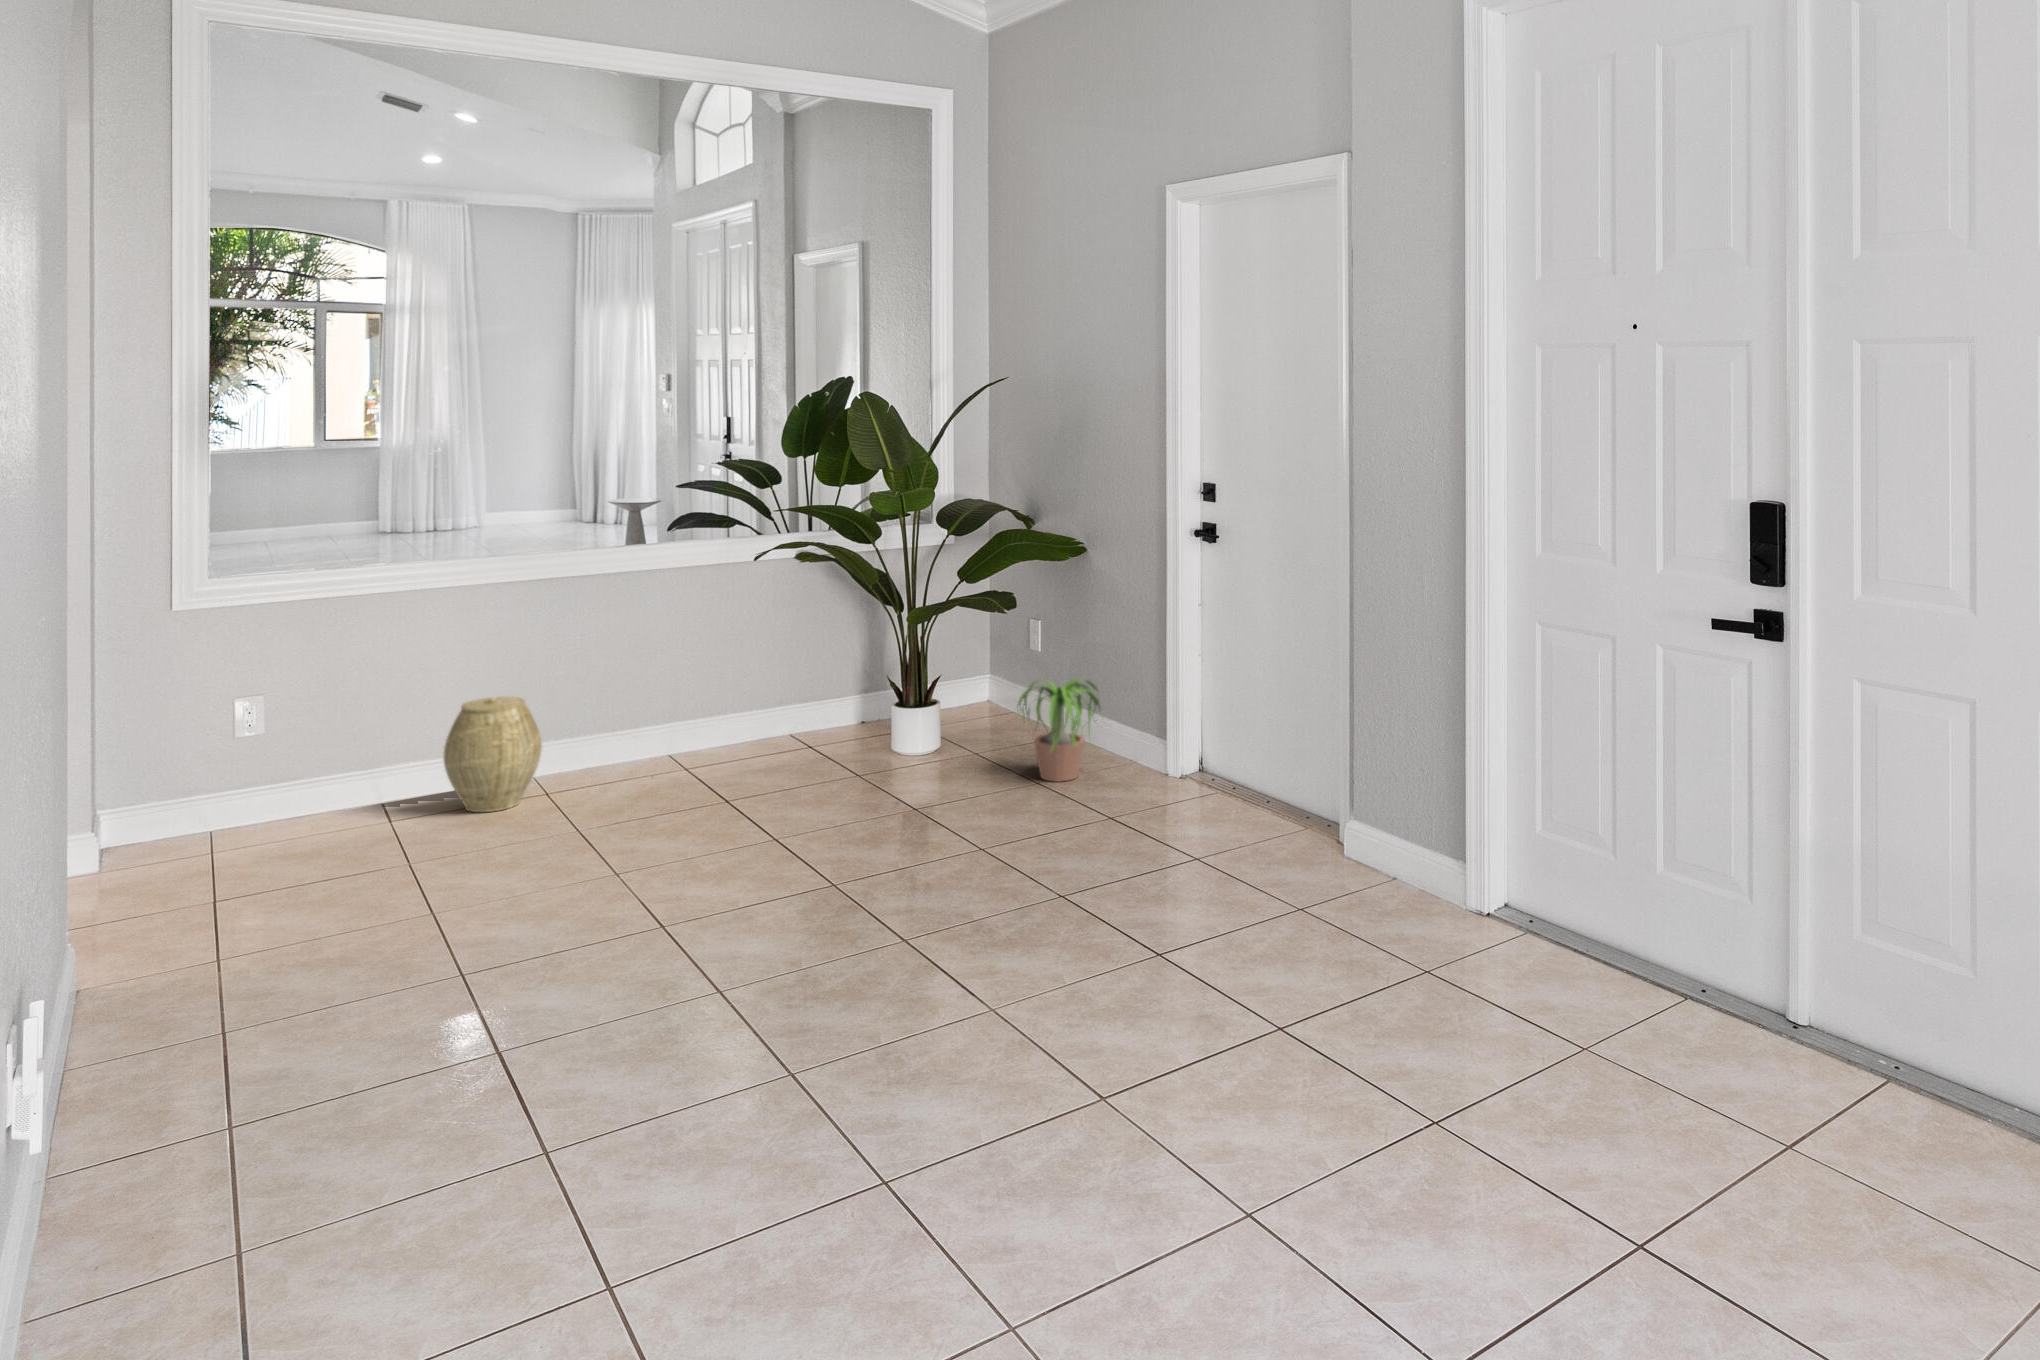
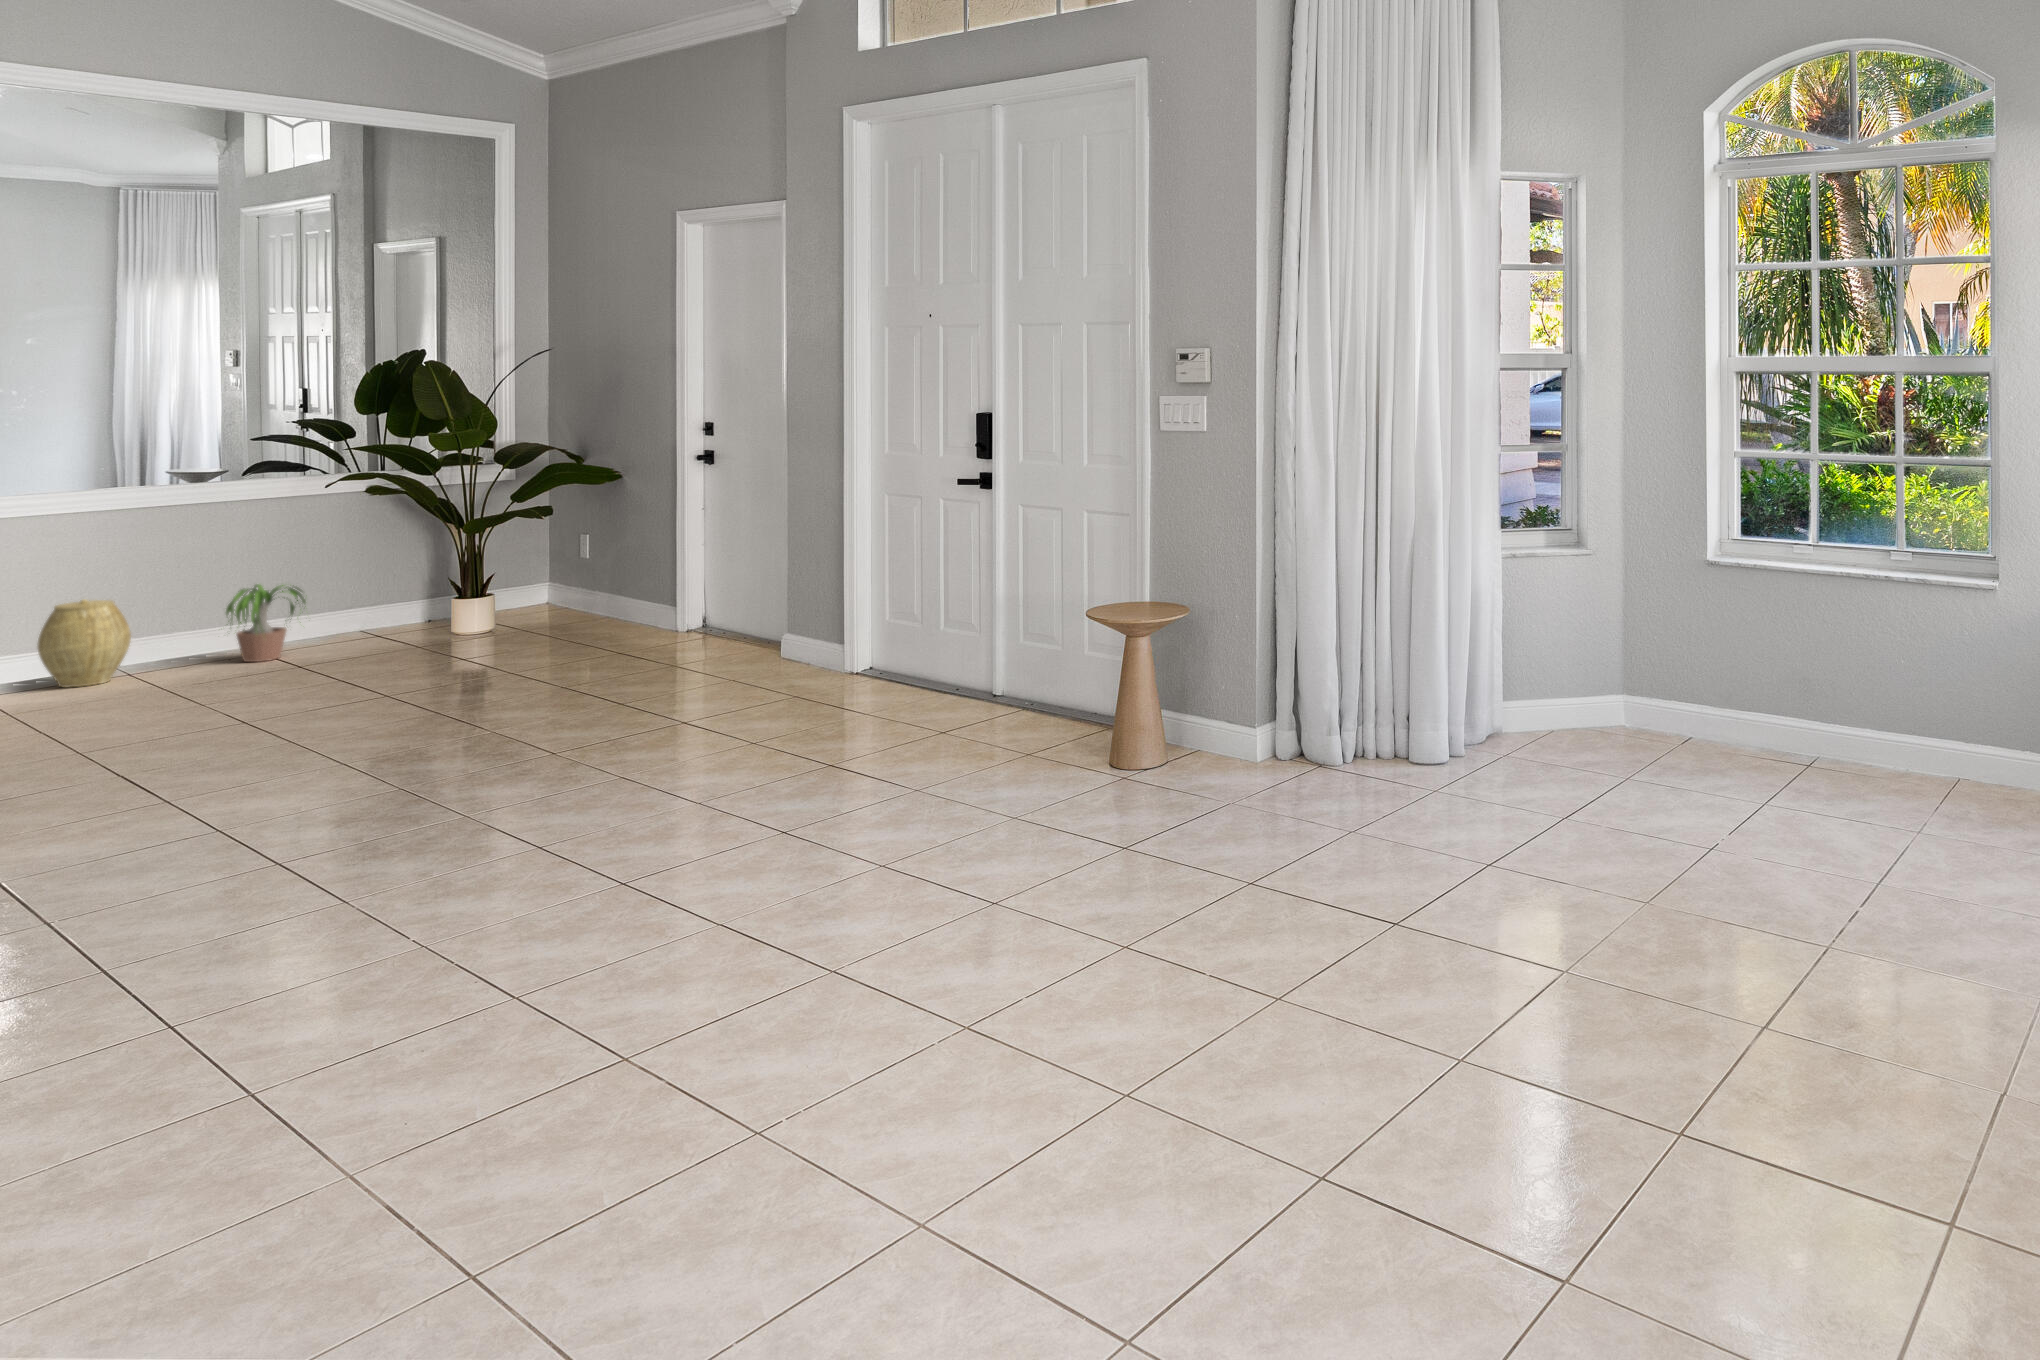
potted plant: present [1017,679,1100,782] -> present [226,584,306,662]

